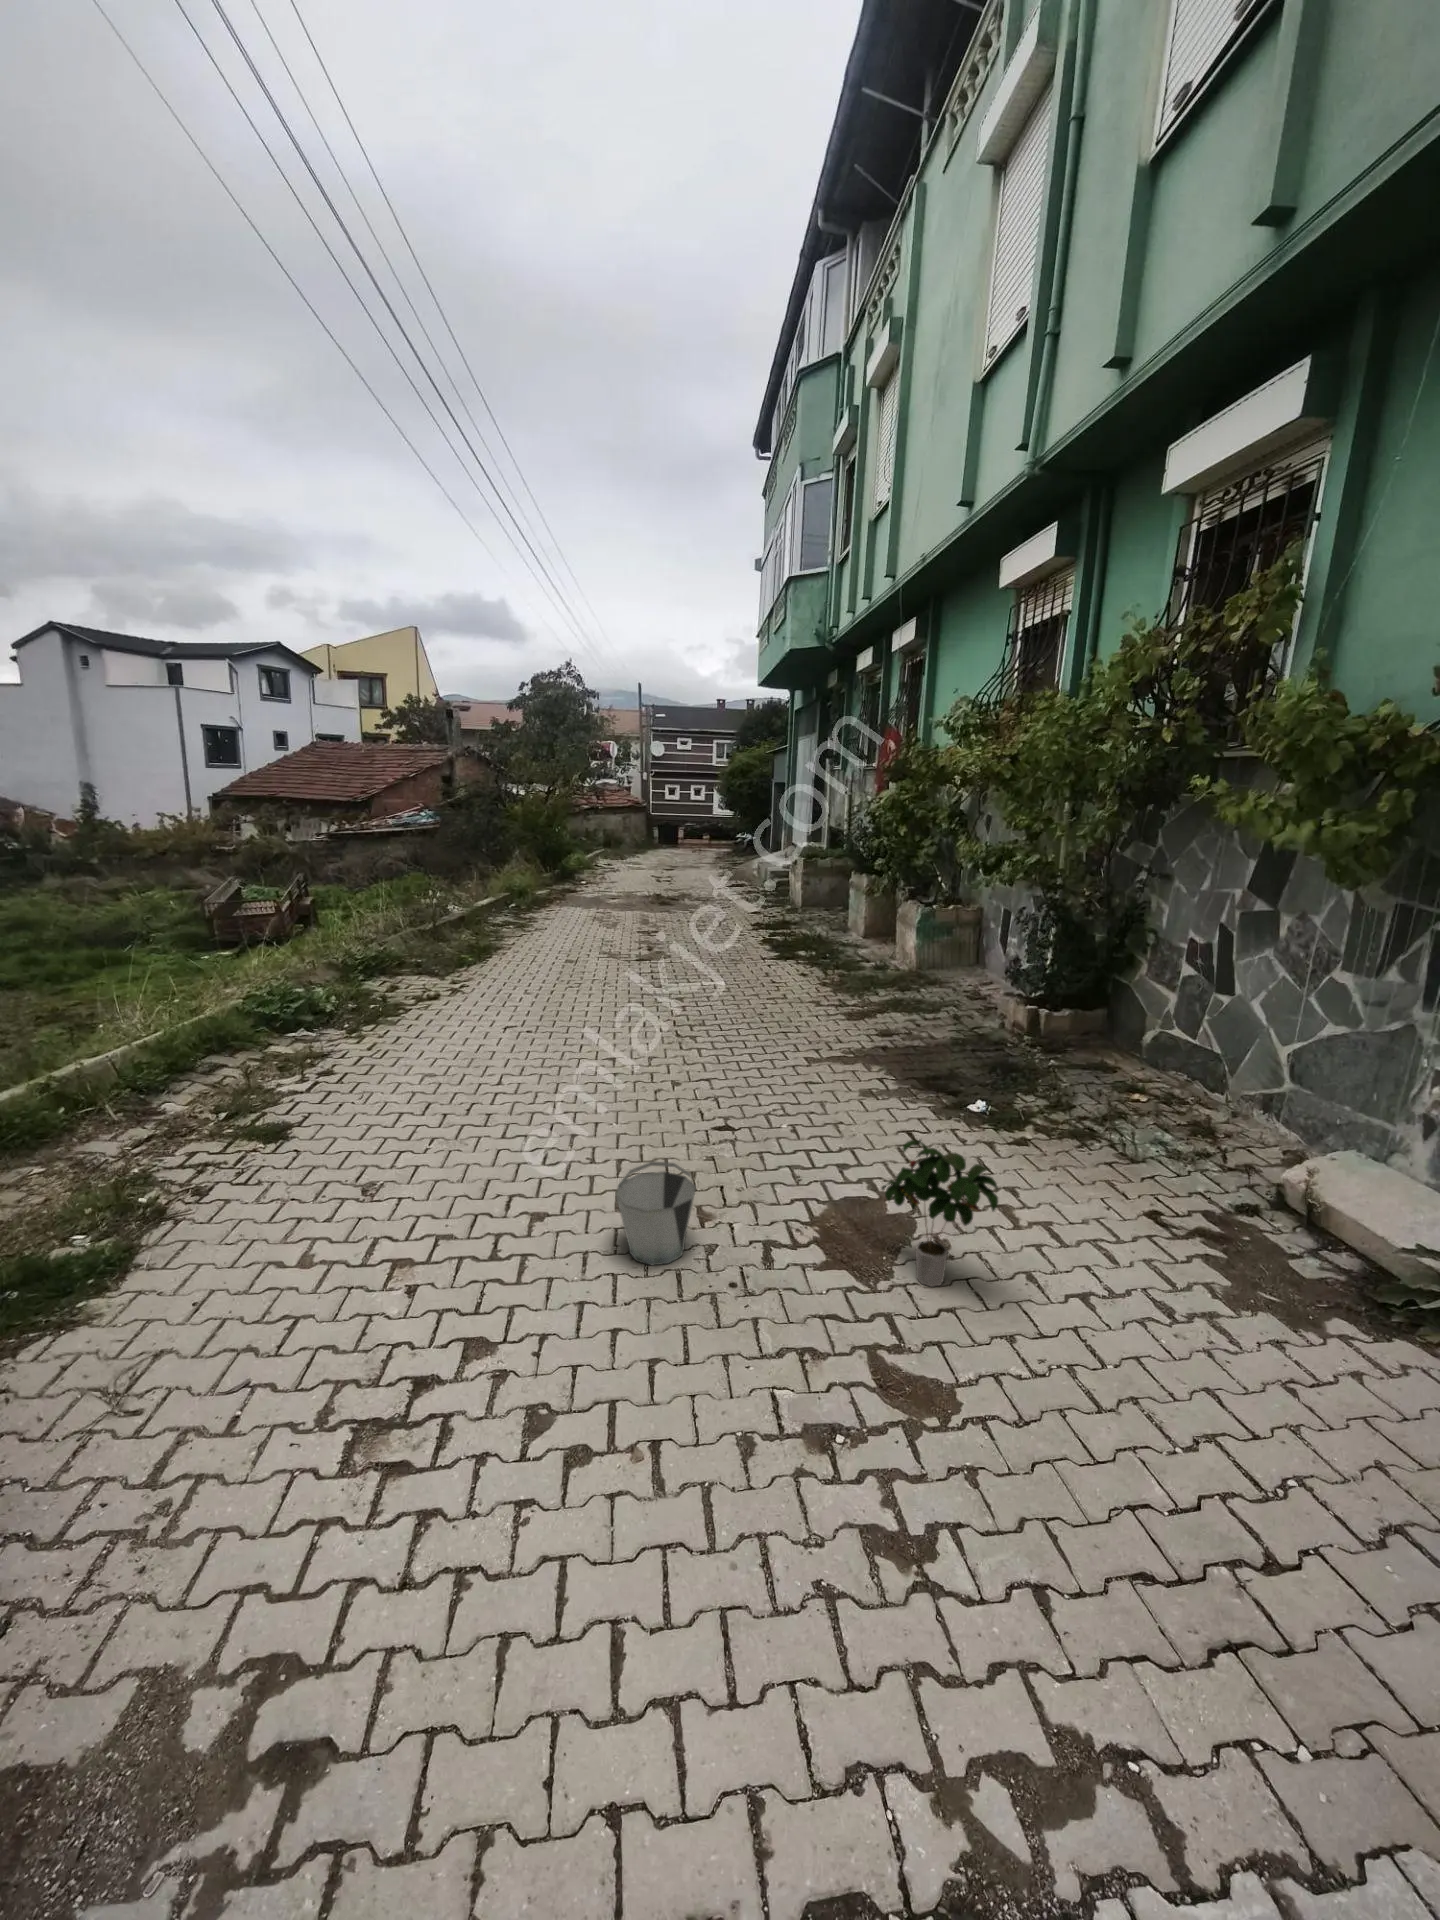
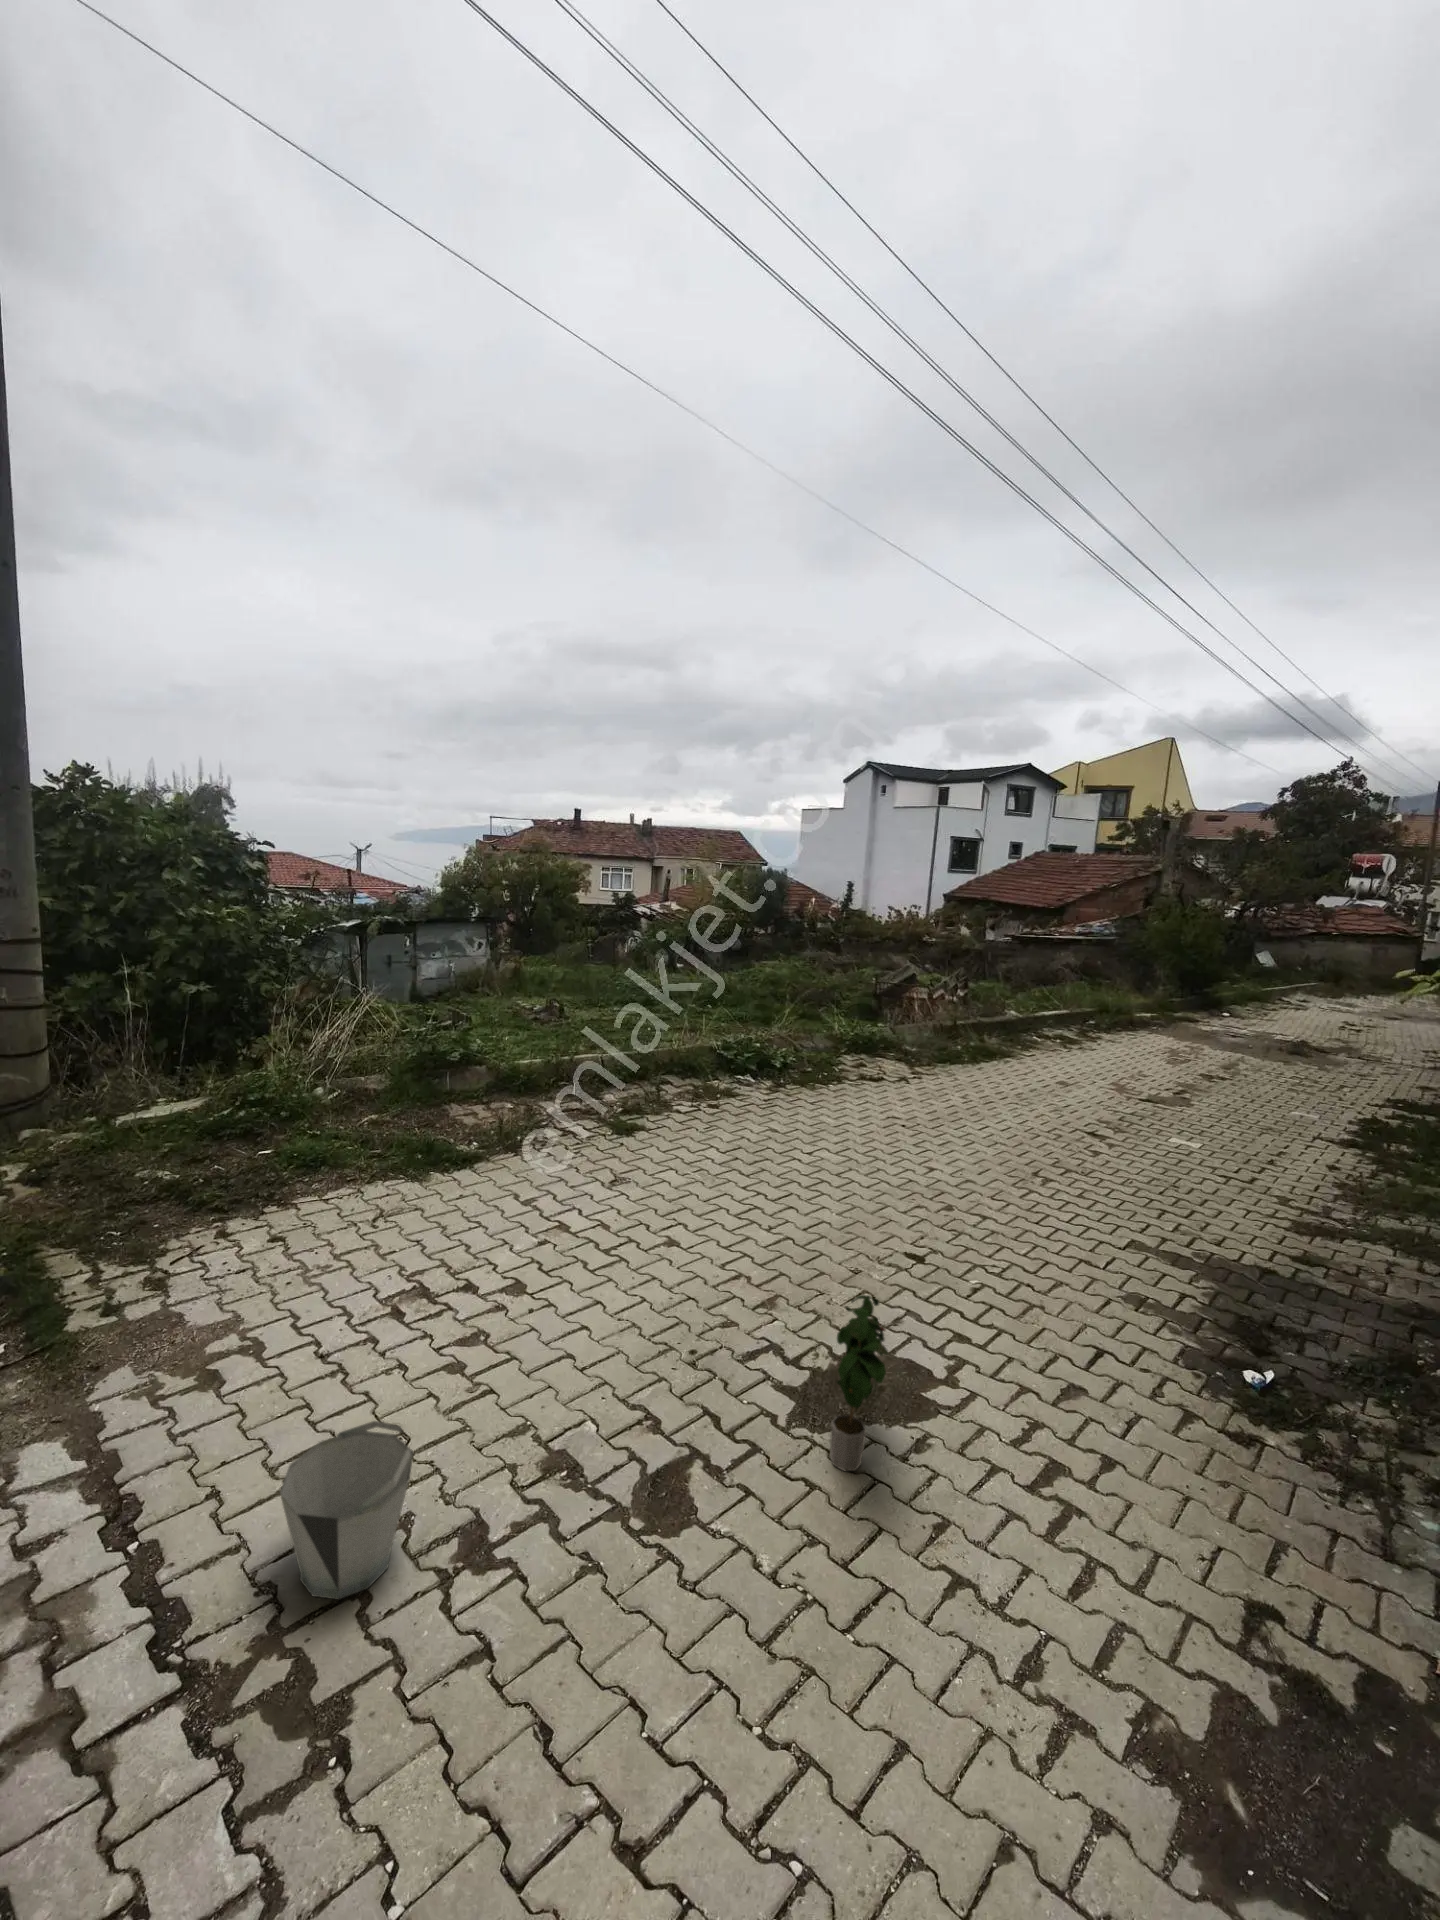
bucket: present [615,1161,696,1266] -> present [280,1421,414,1599]

